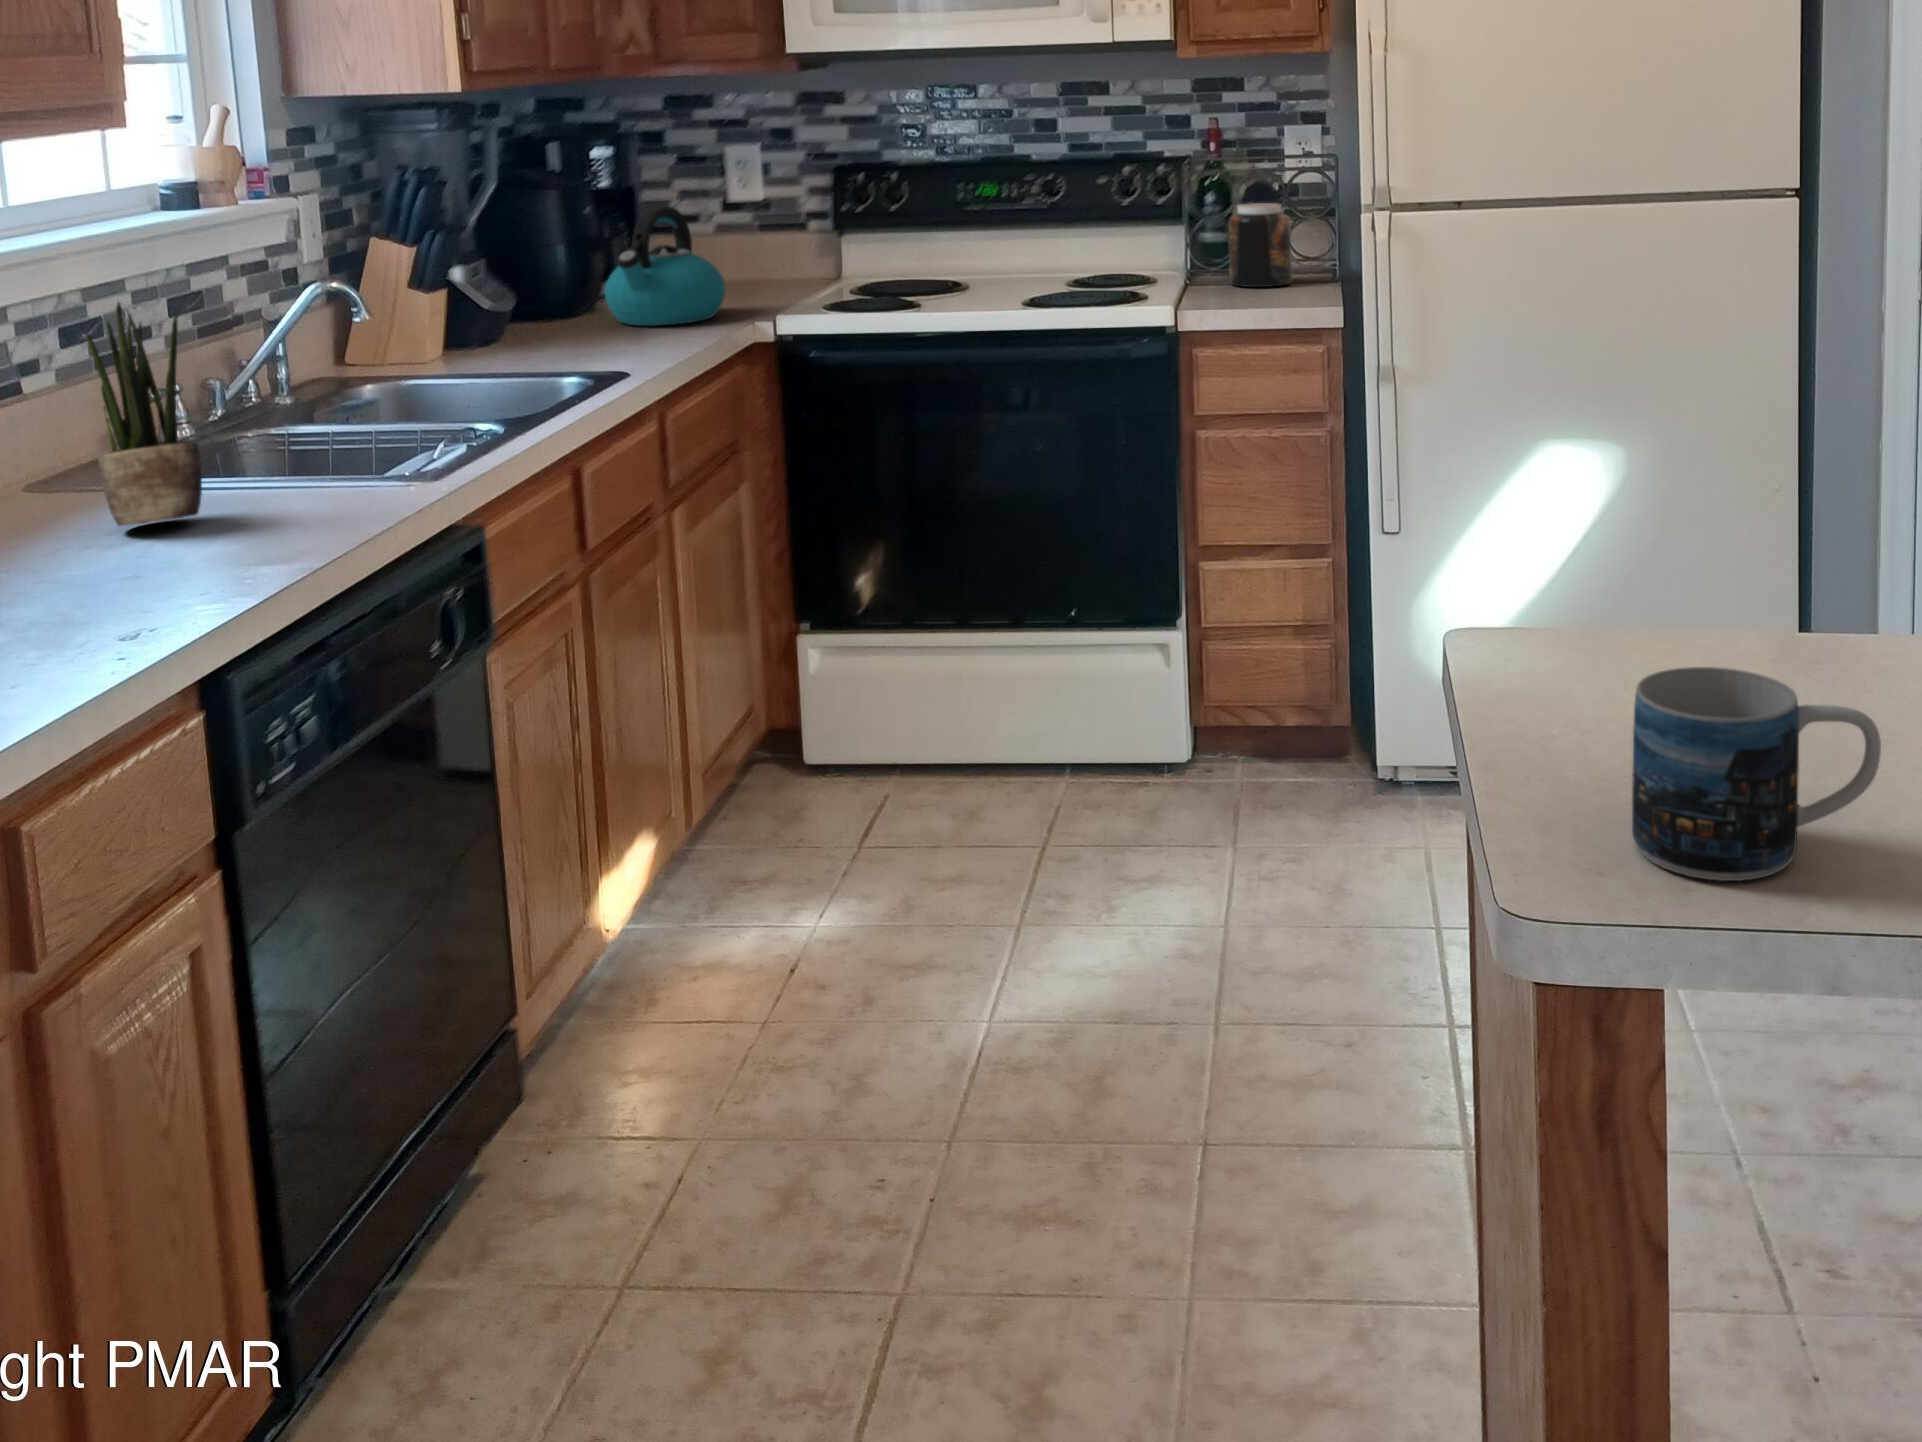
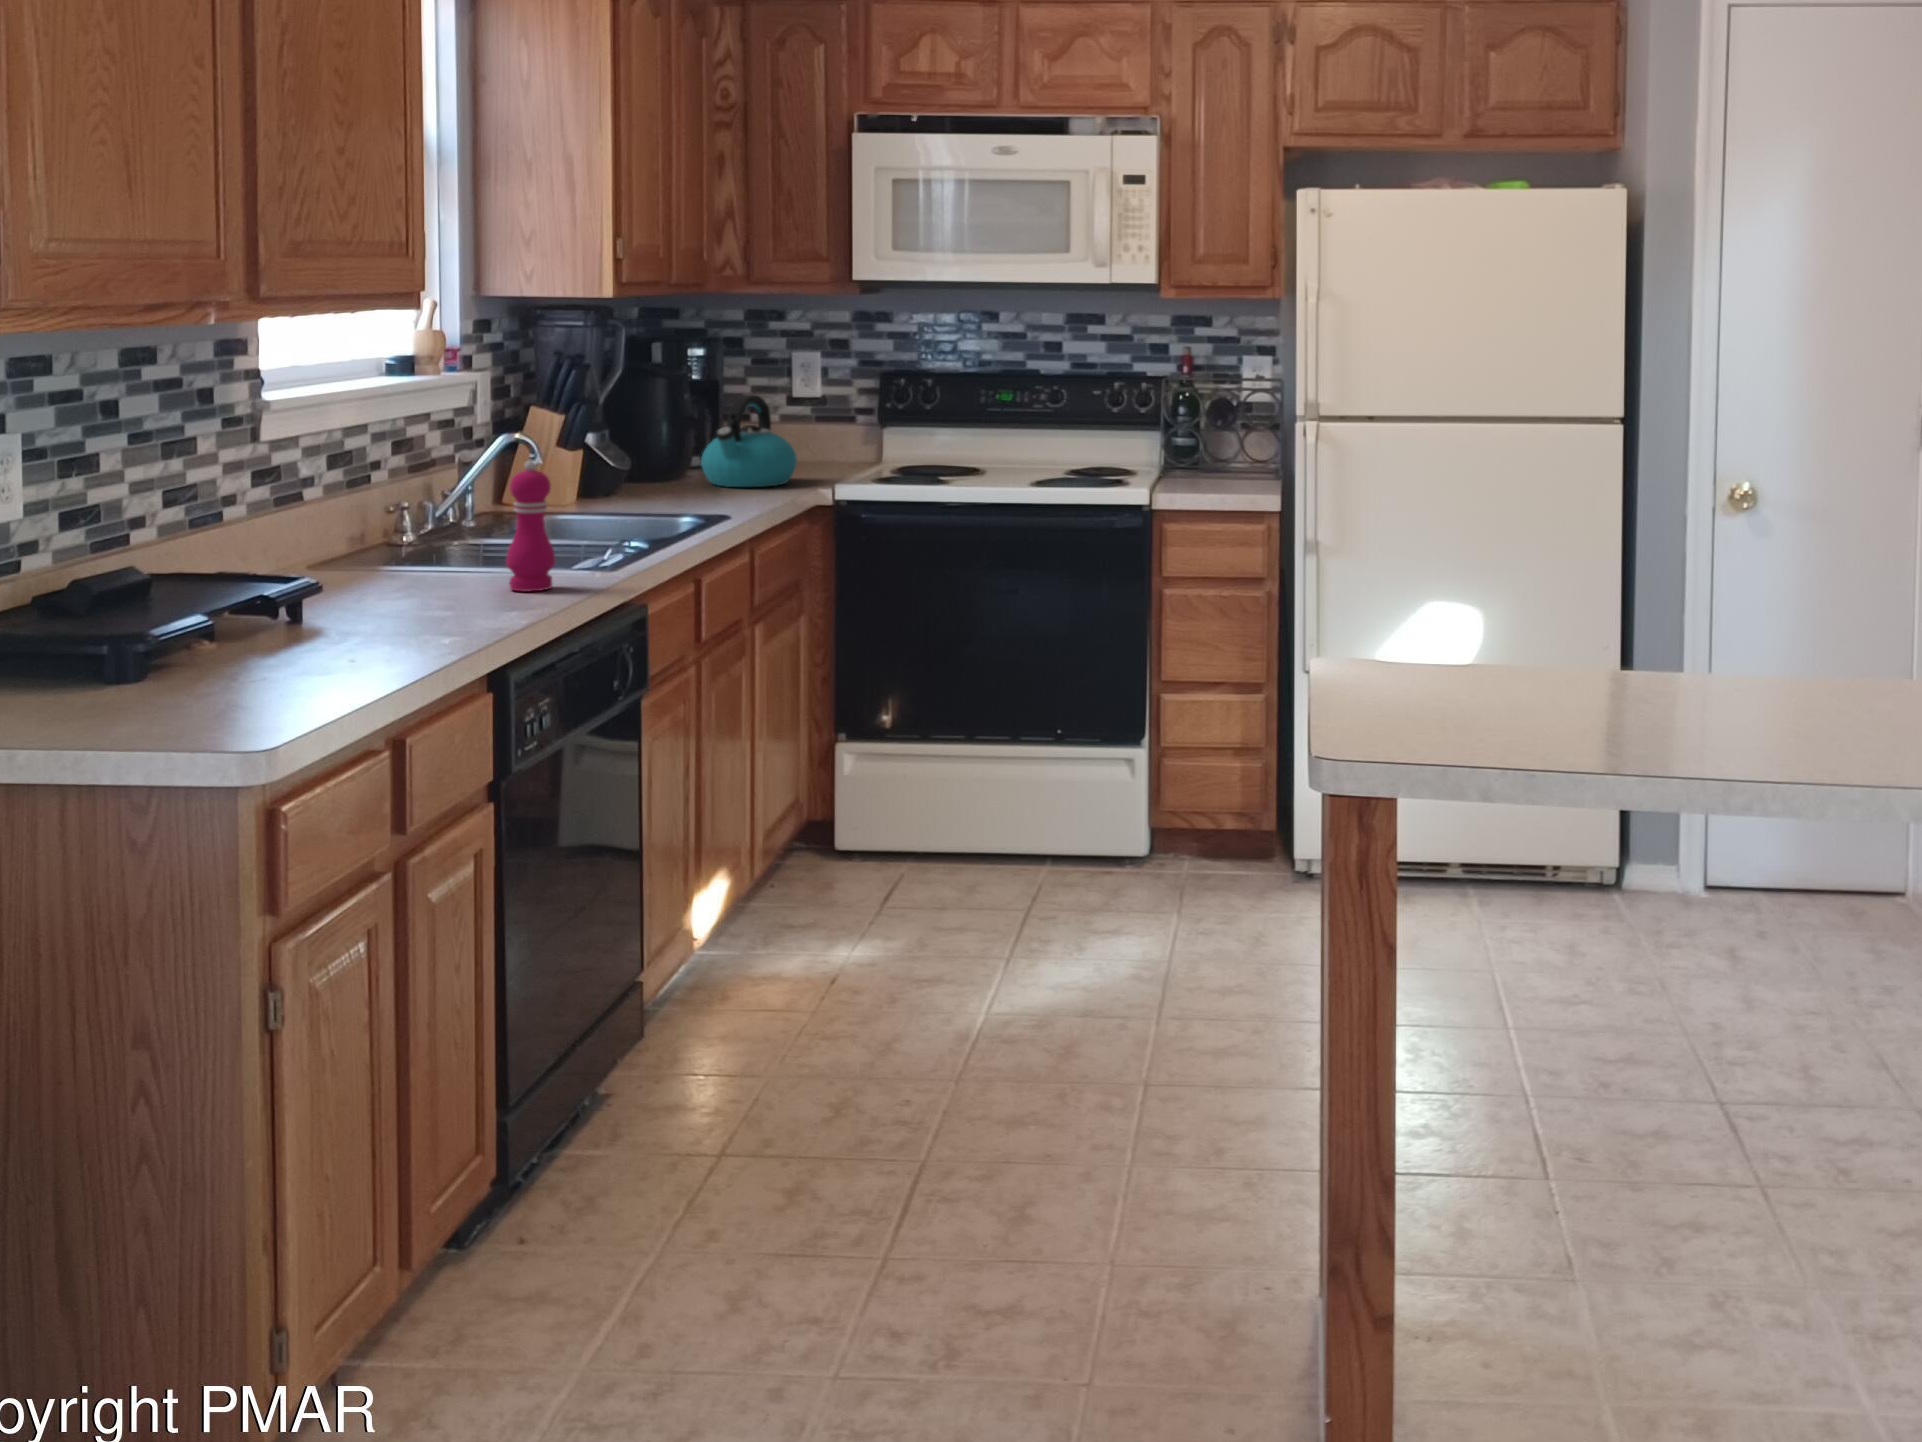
jar: present [1229,203,1292,287] -> none [1195,415,1245,480]
potted plant: present [86,302,202,526] -> none [390,428,460,588]
pepper mill: none [259,339,335,525] -> present [506,460,555,591]
mug: present [1632,667,1881,881] -> none [1402,641,1535,749]

